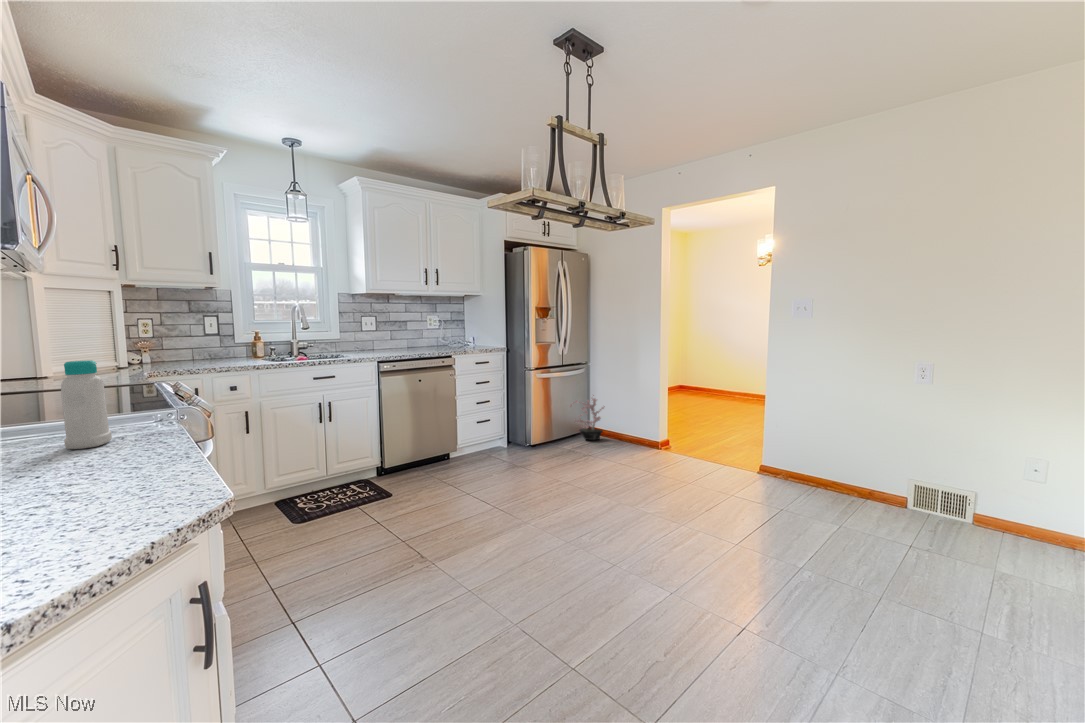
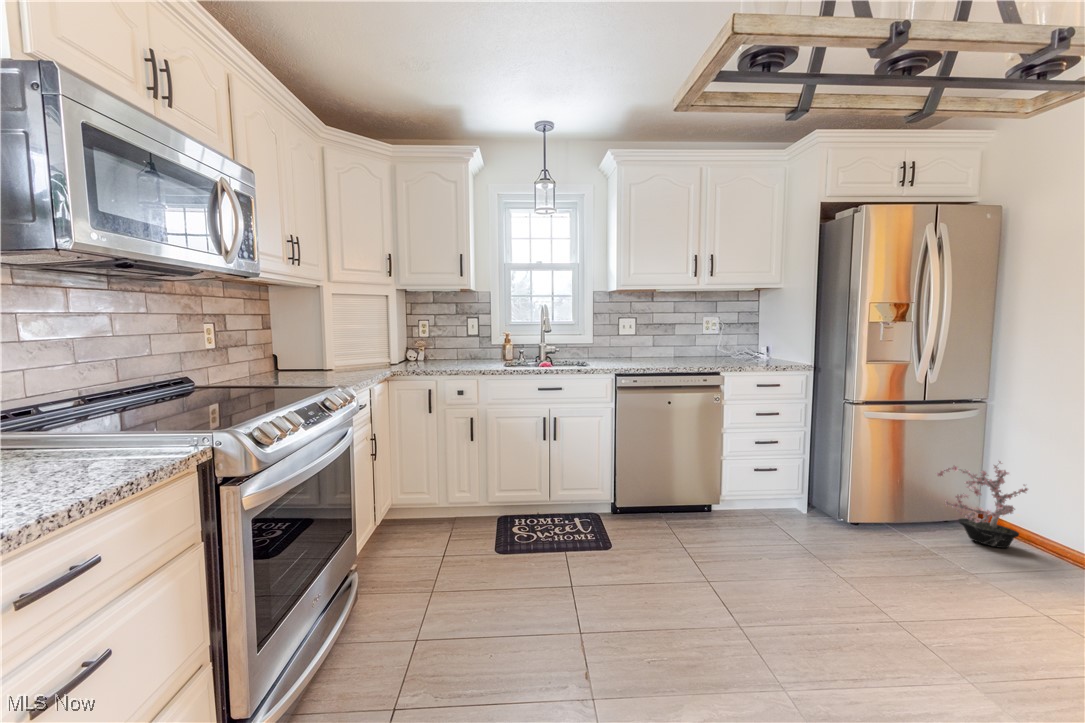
bottle: present [61,360,112,449] -> none [74,372,139,471]

